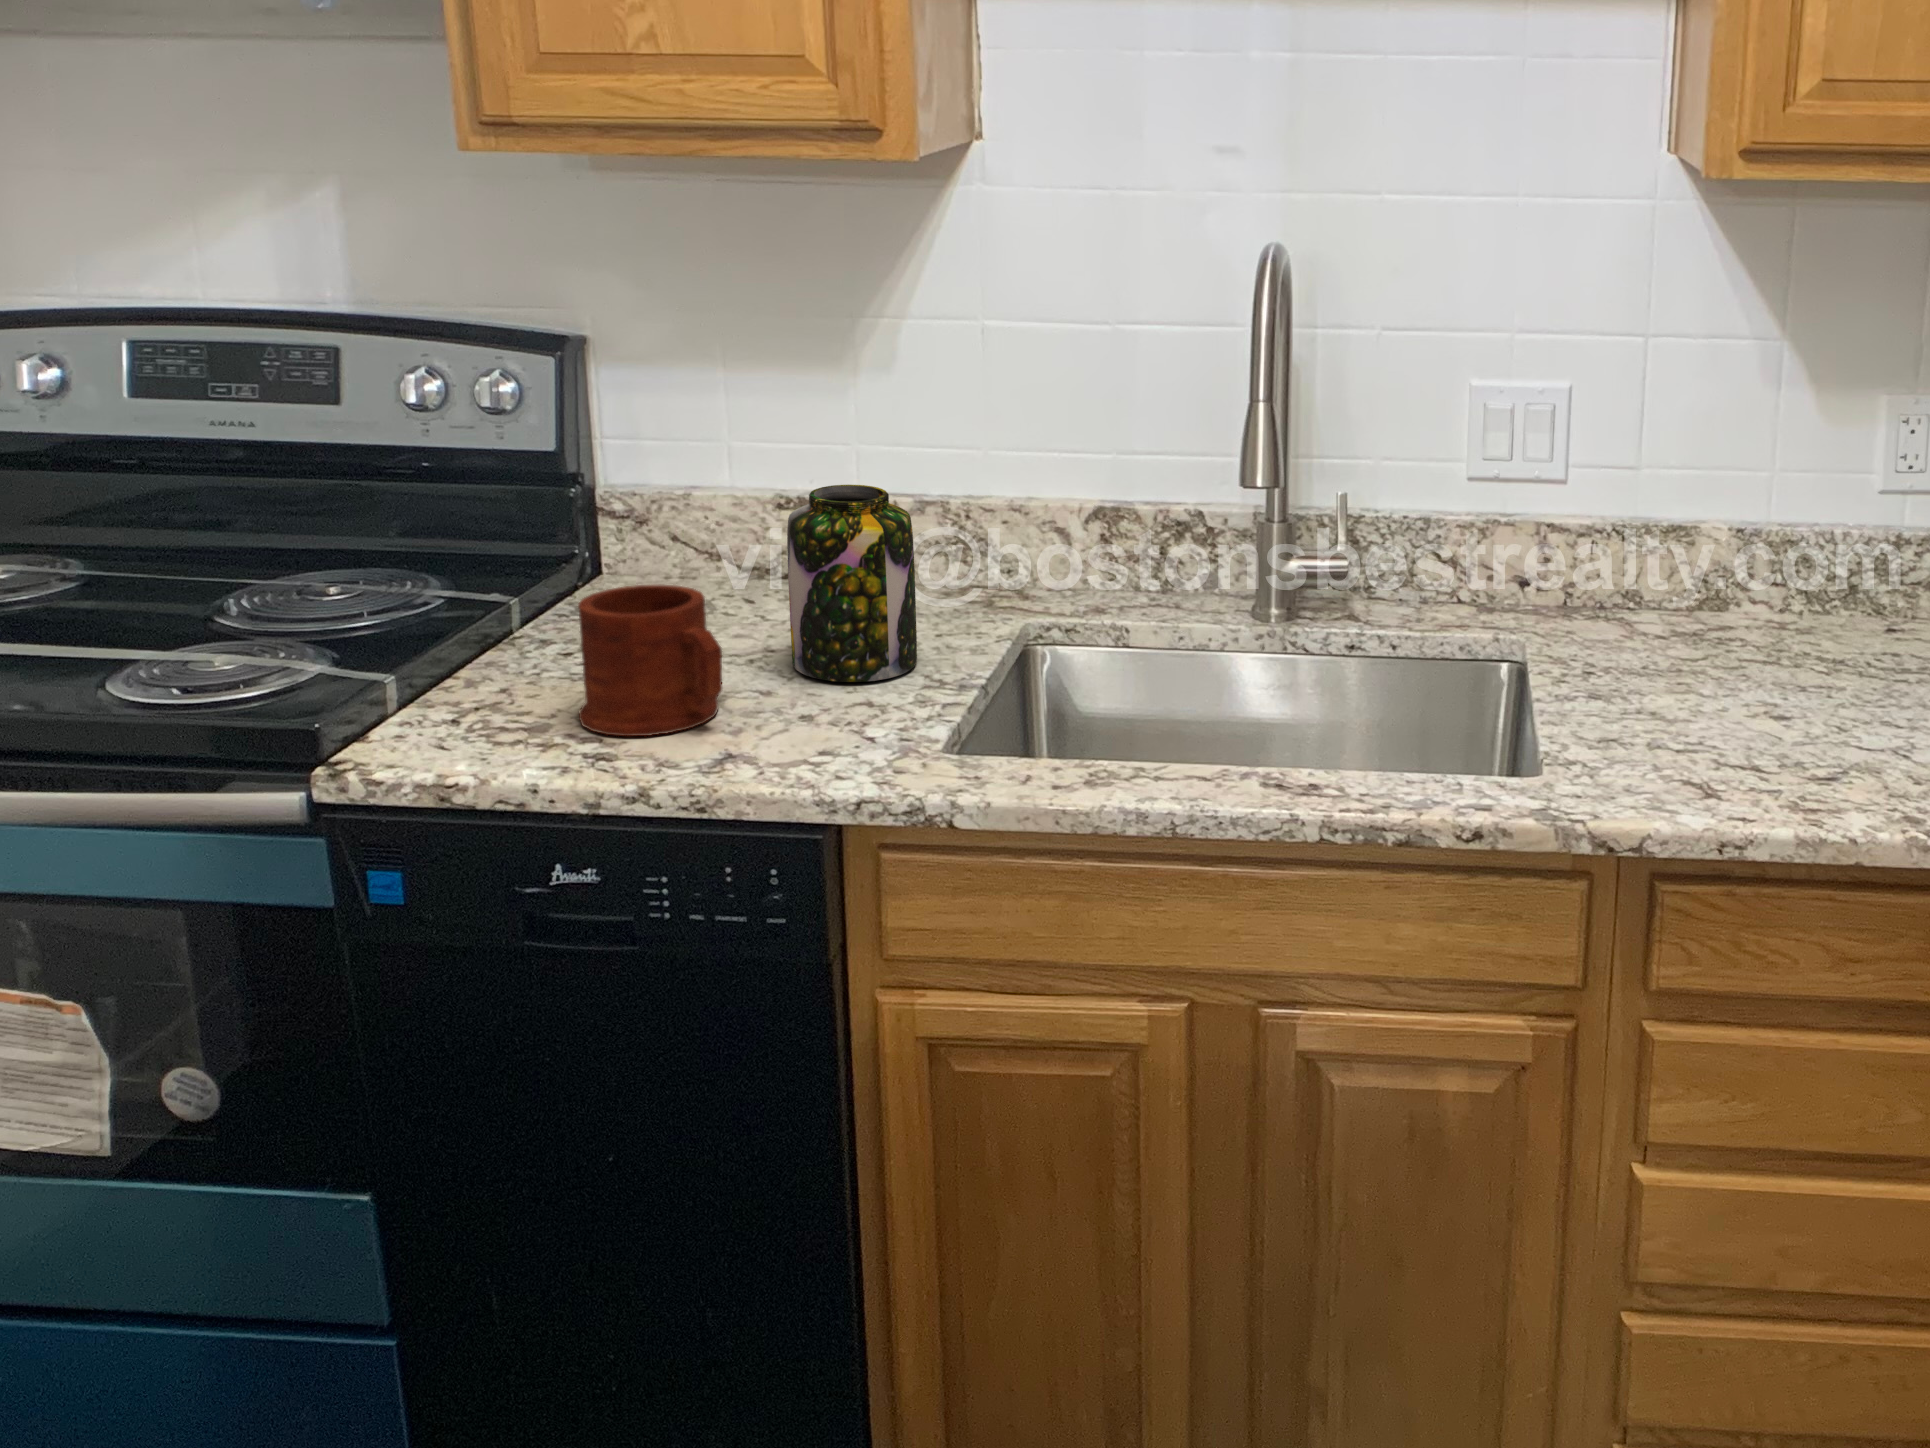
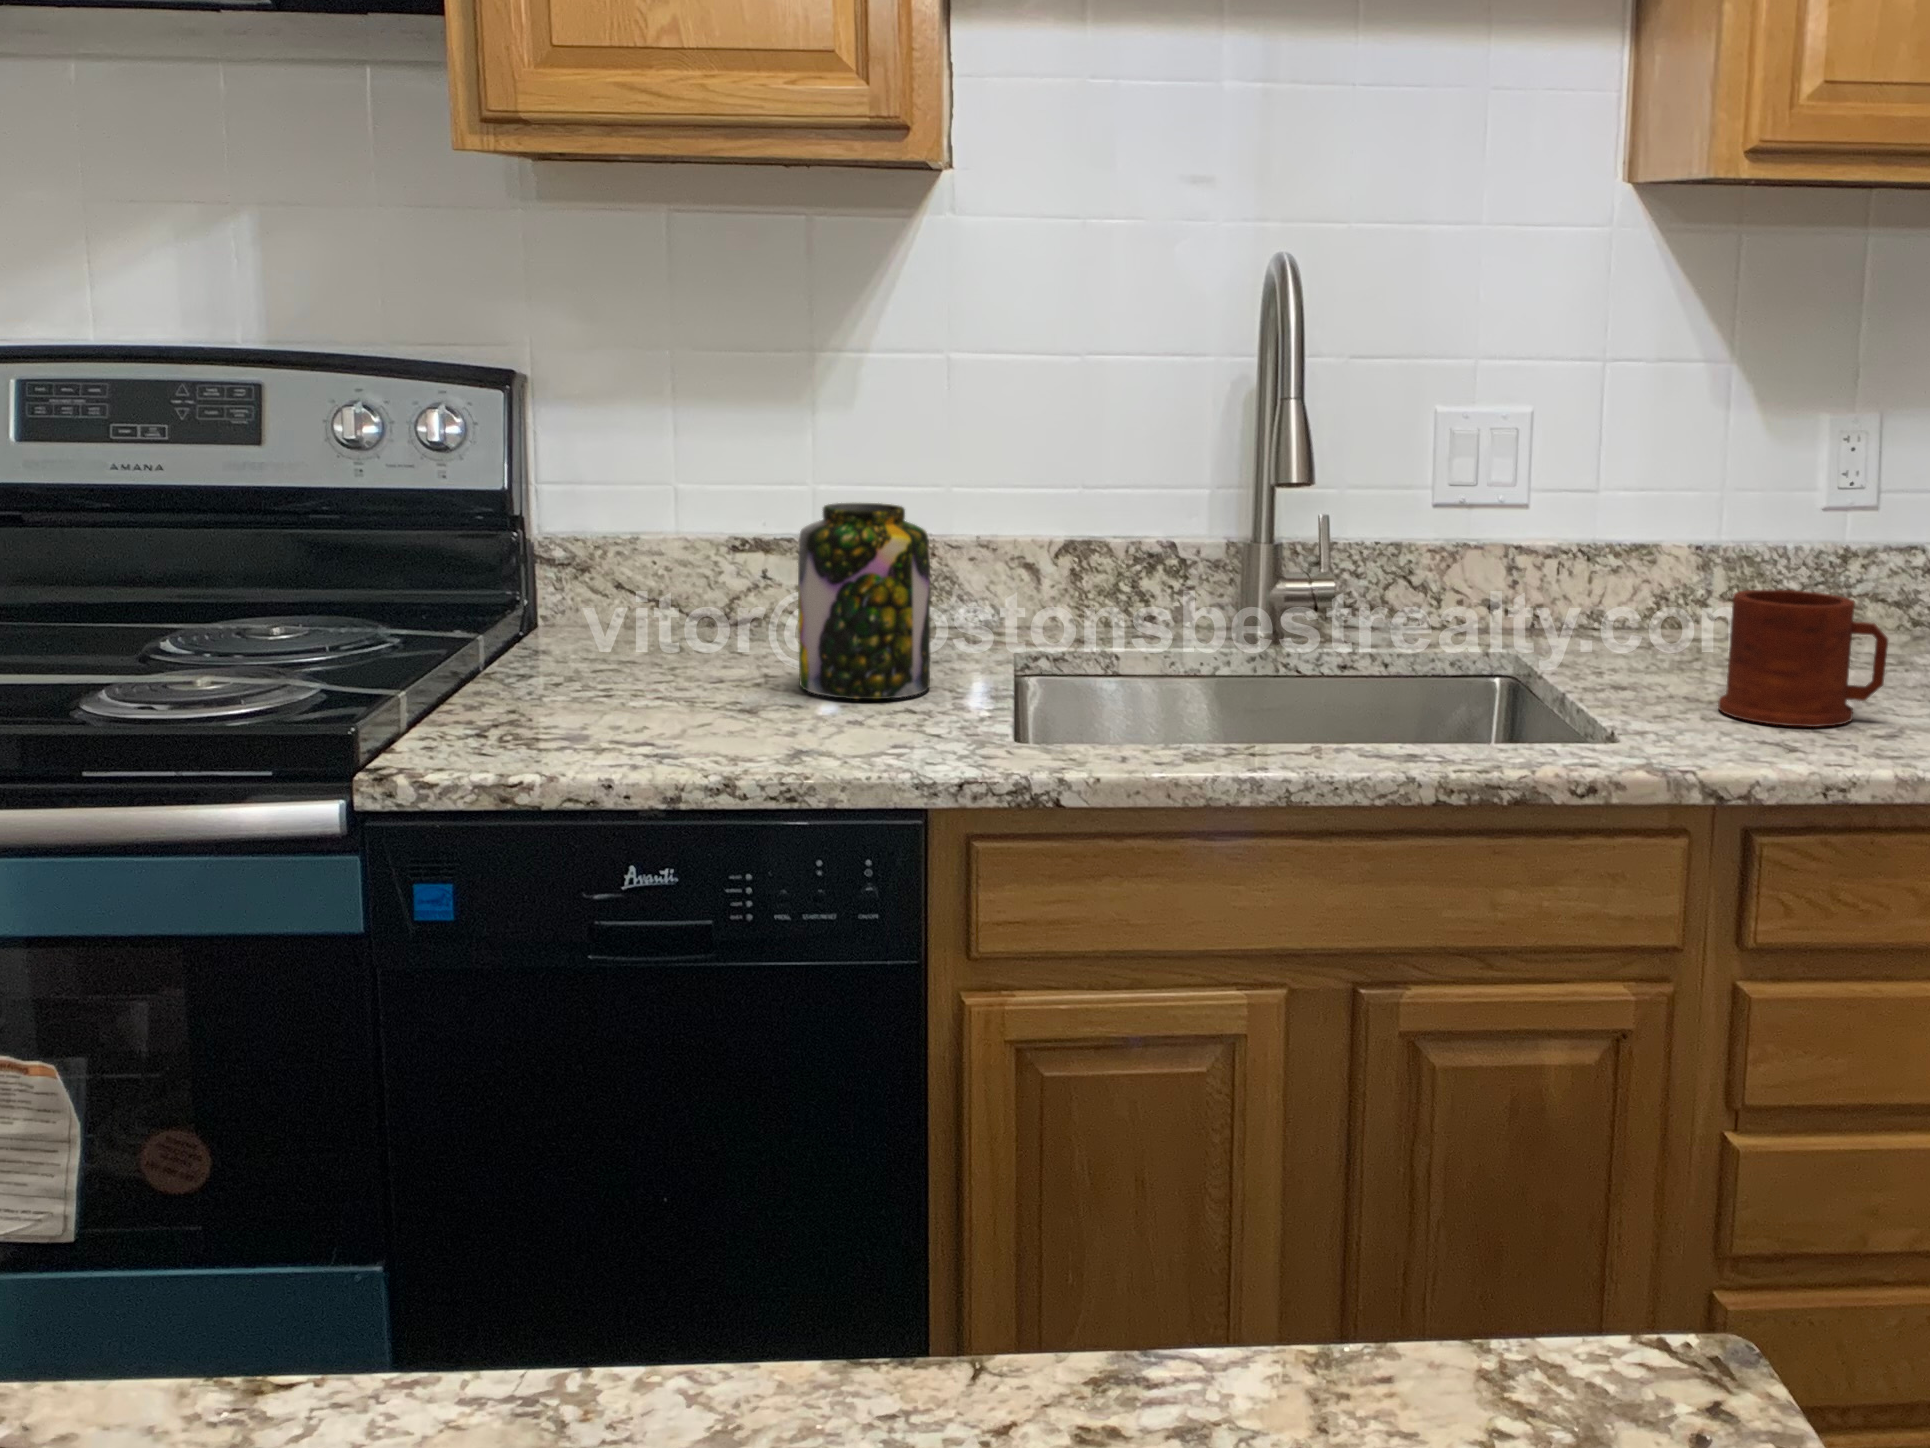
mug: present [578,585,722,736] -> present [1718,590,1888,727]

